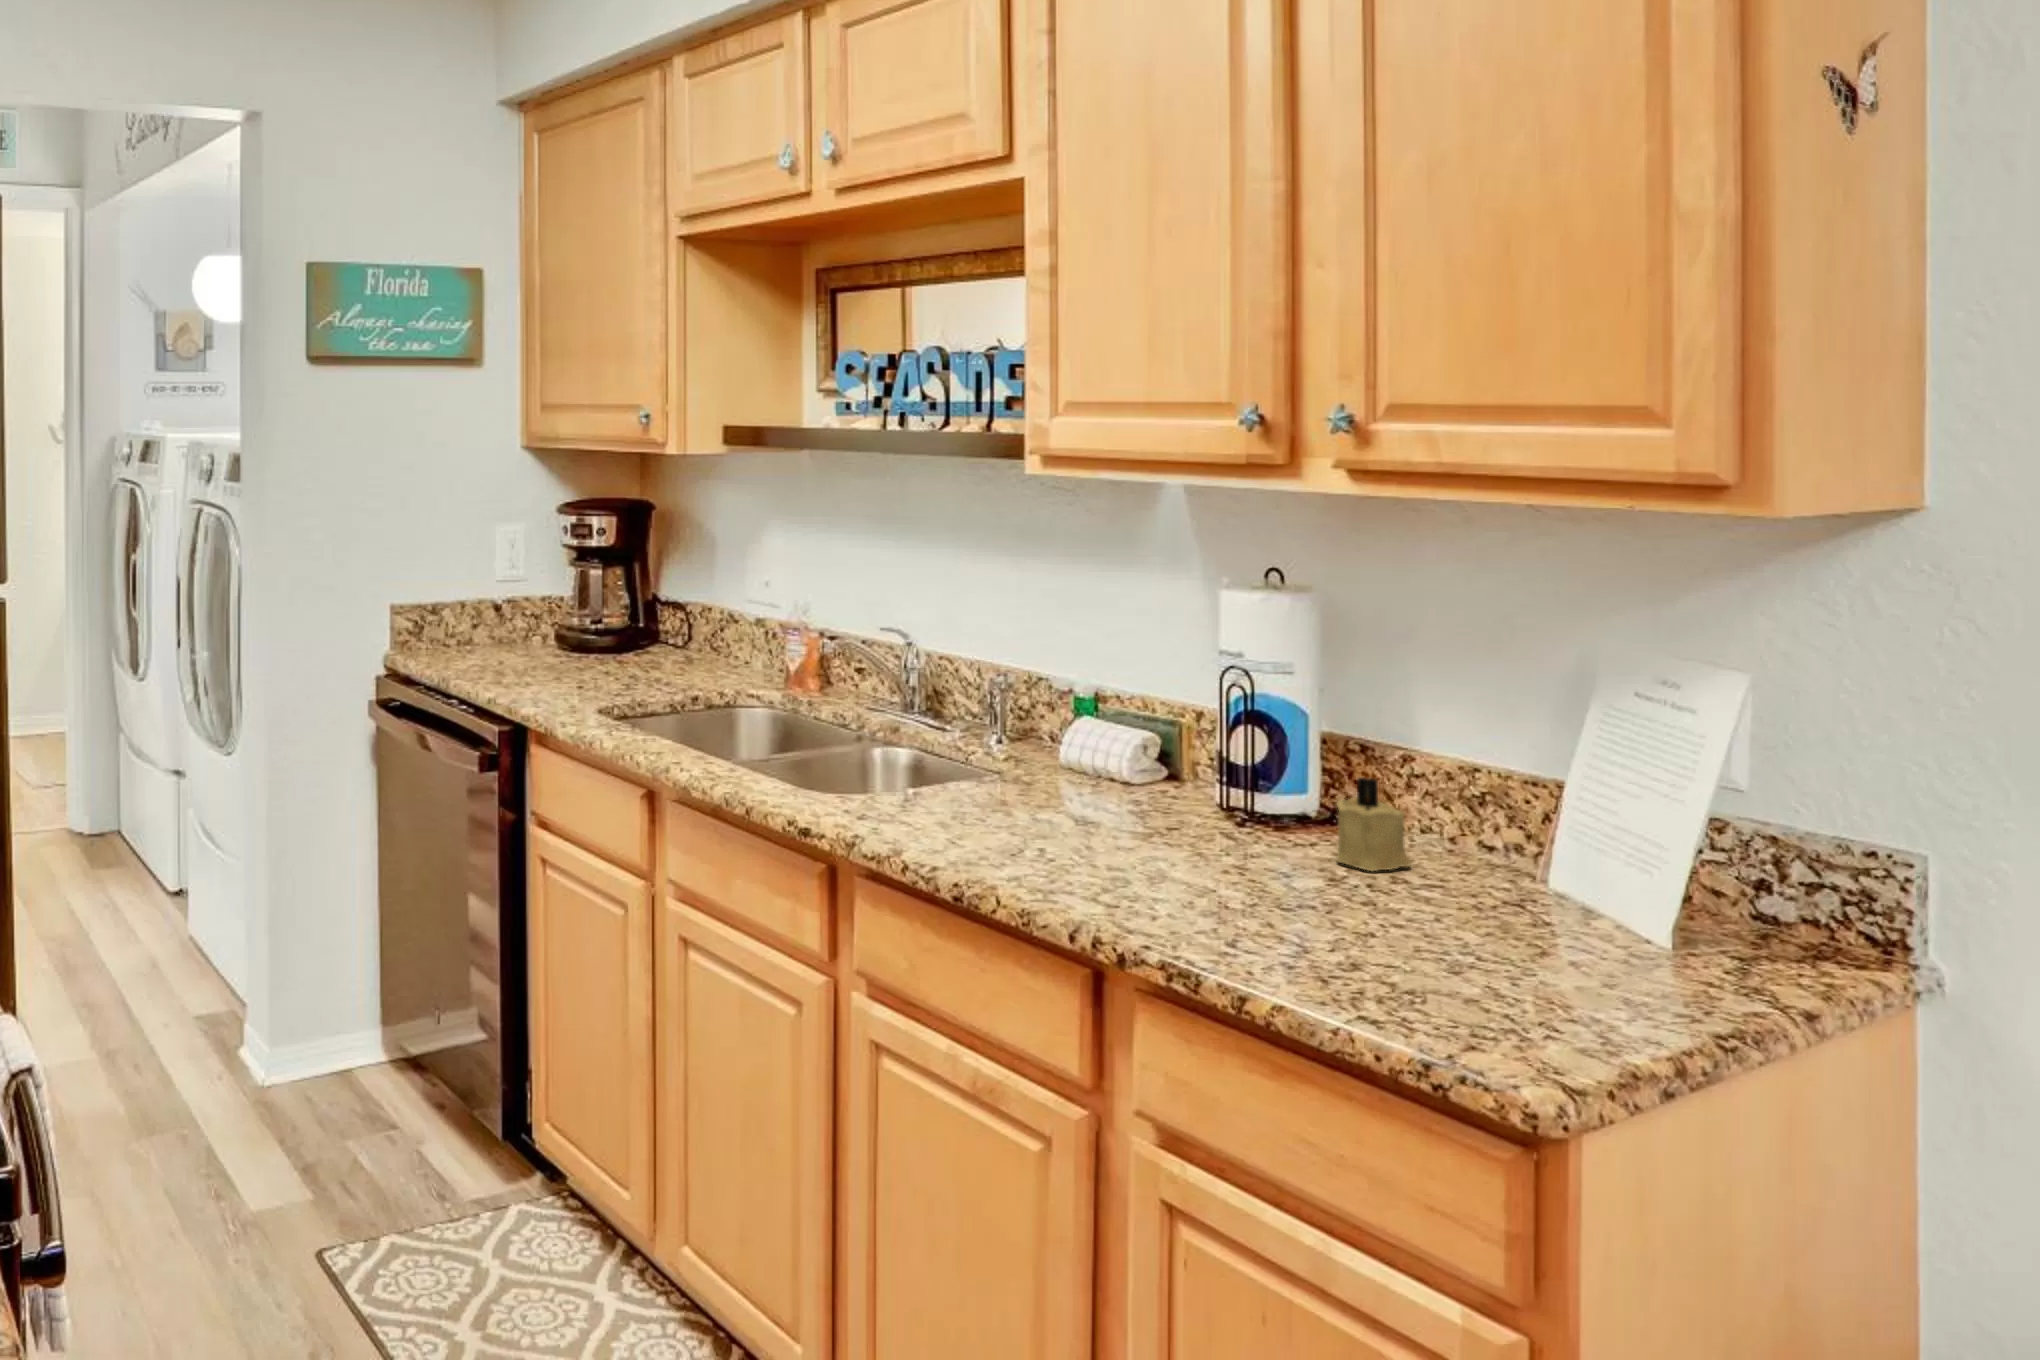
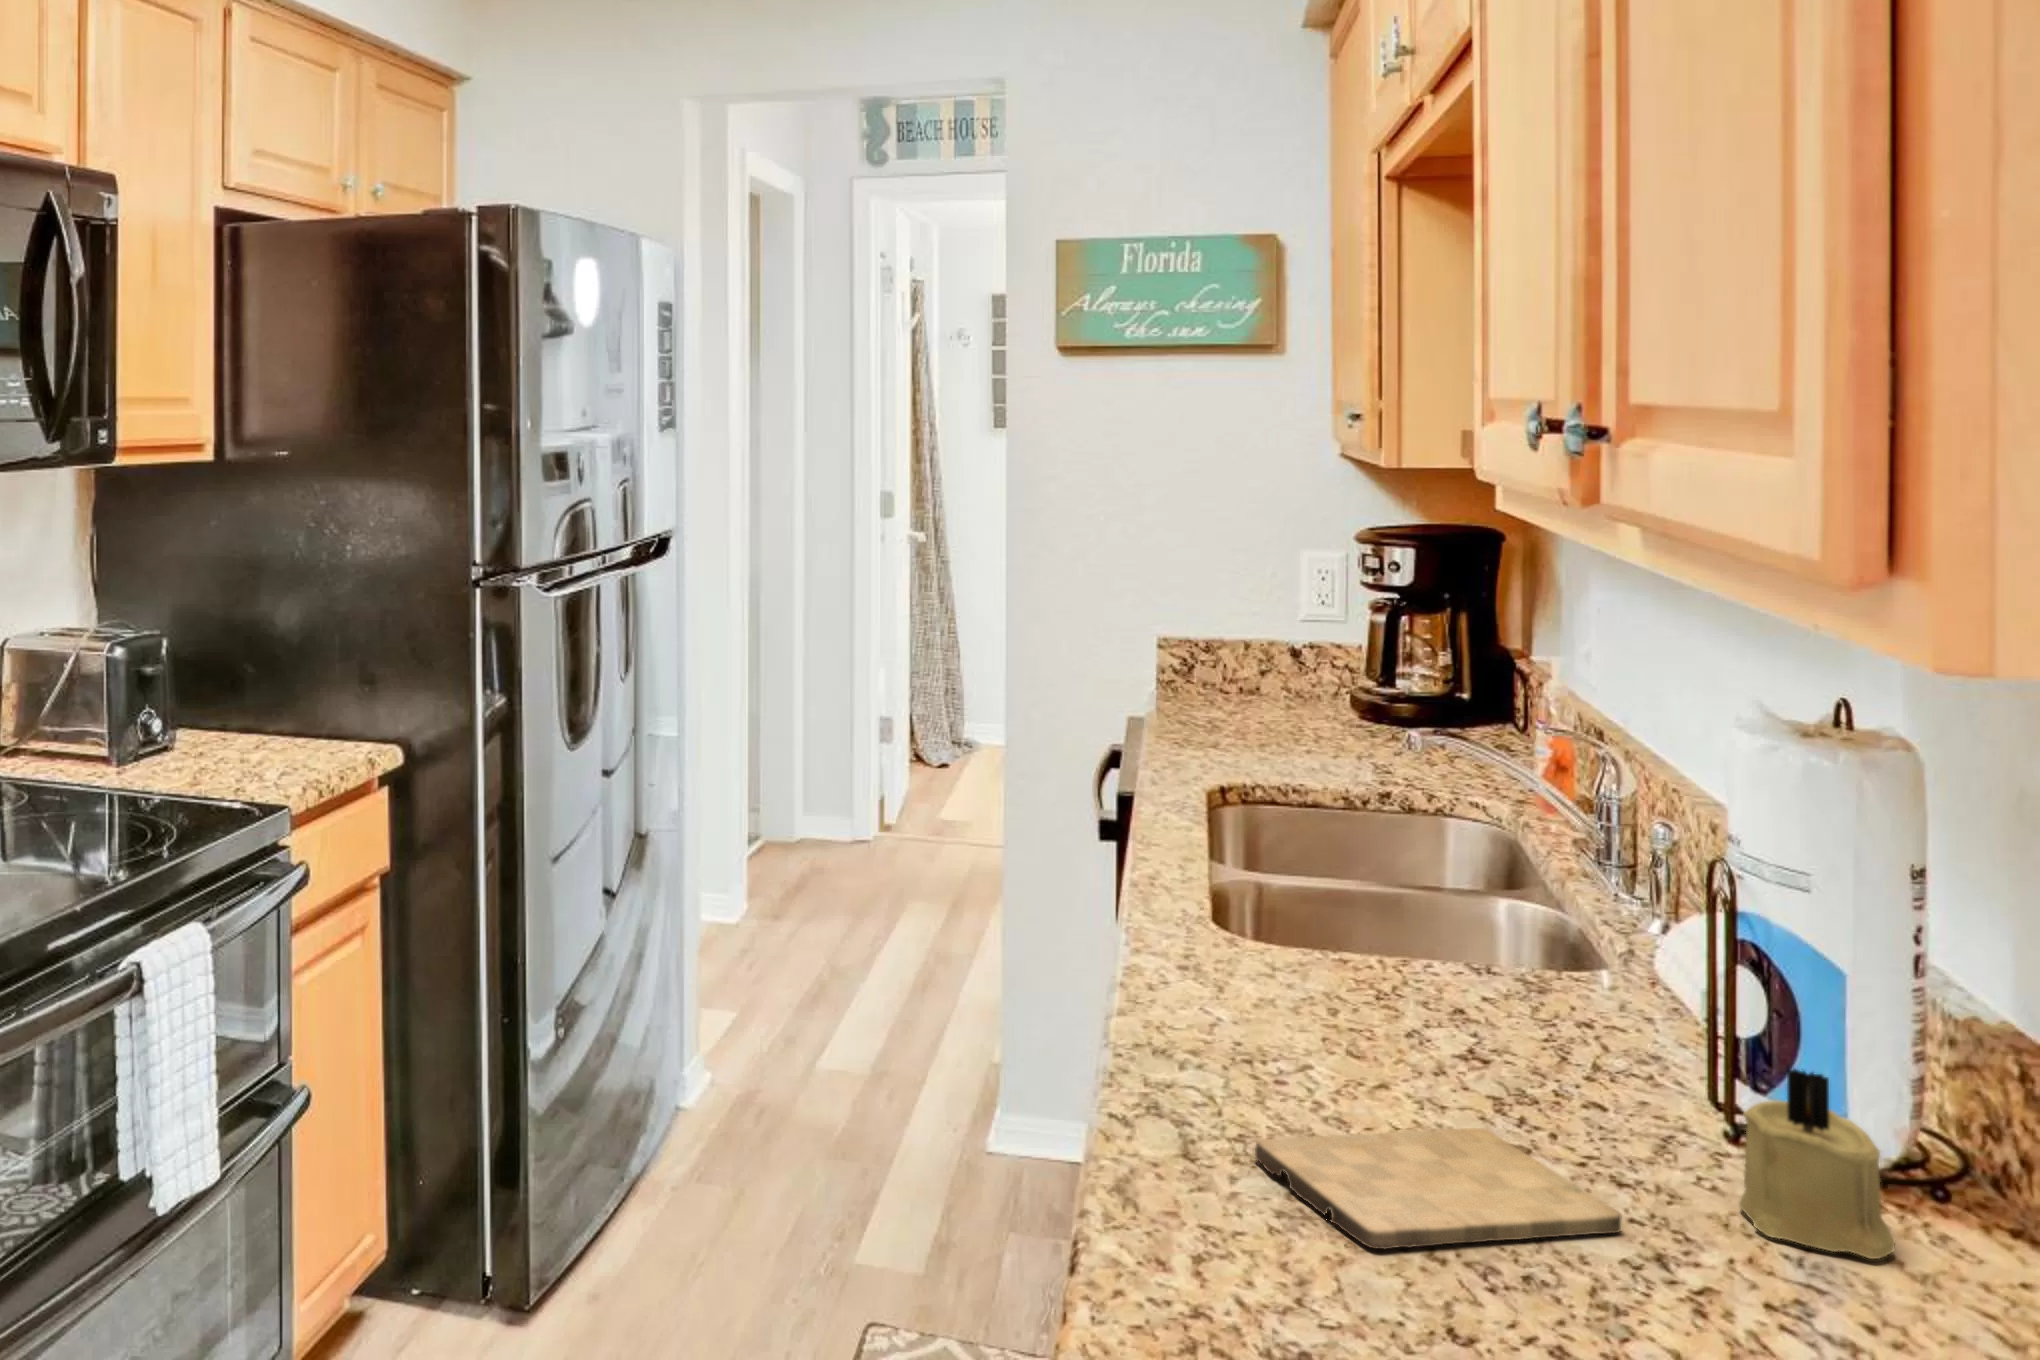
cutting board: none [1188,861,1344,934] -> present [1255,1128,1621,1249]

